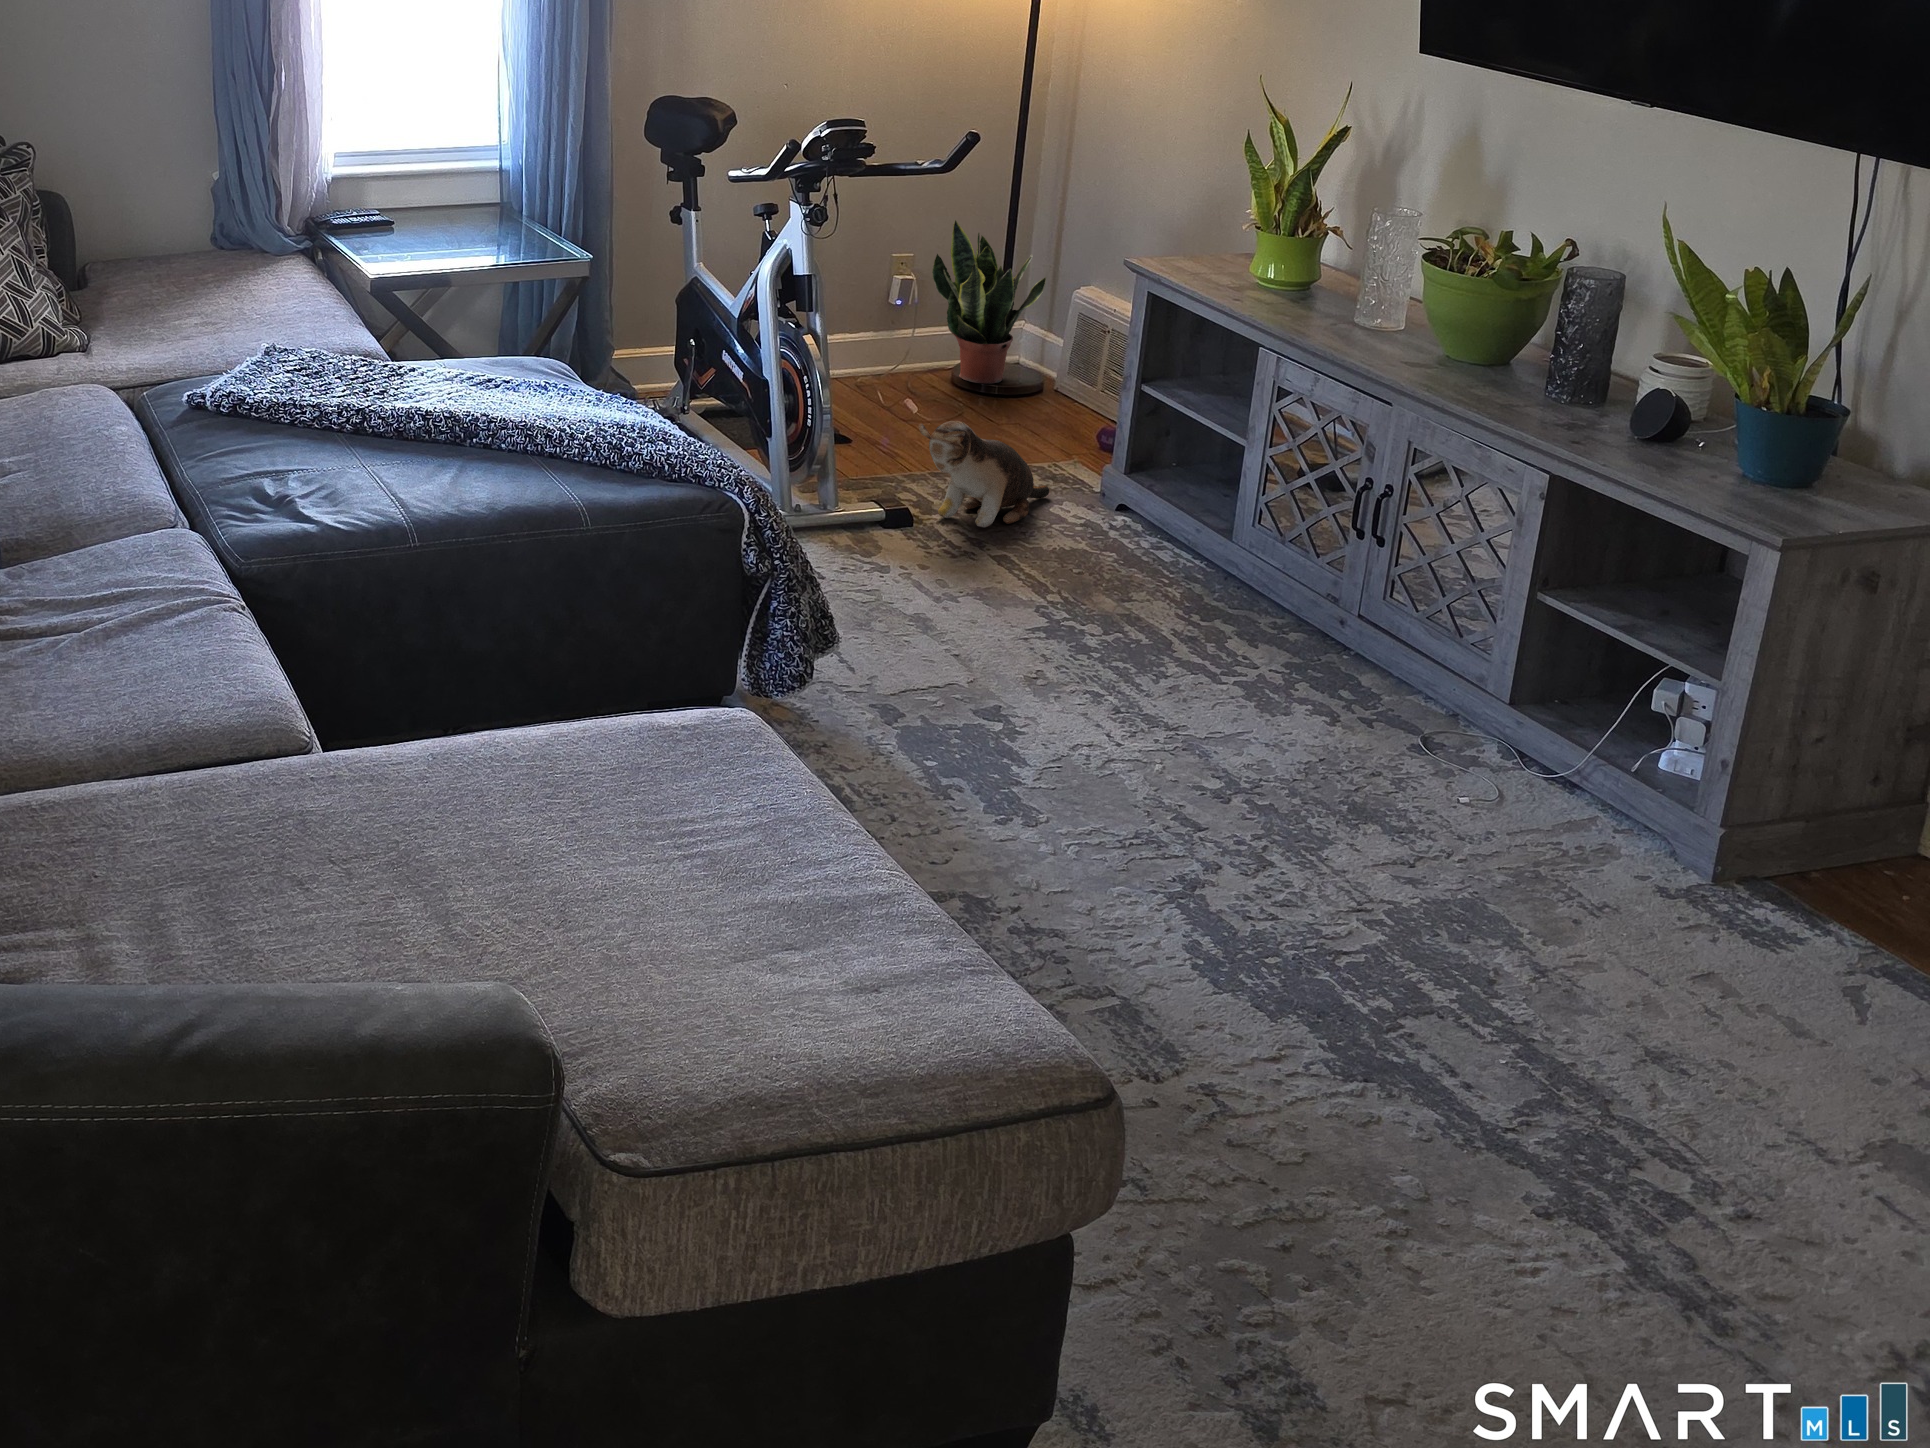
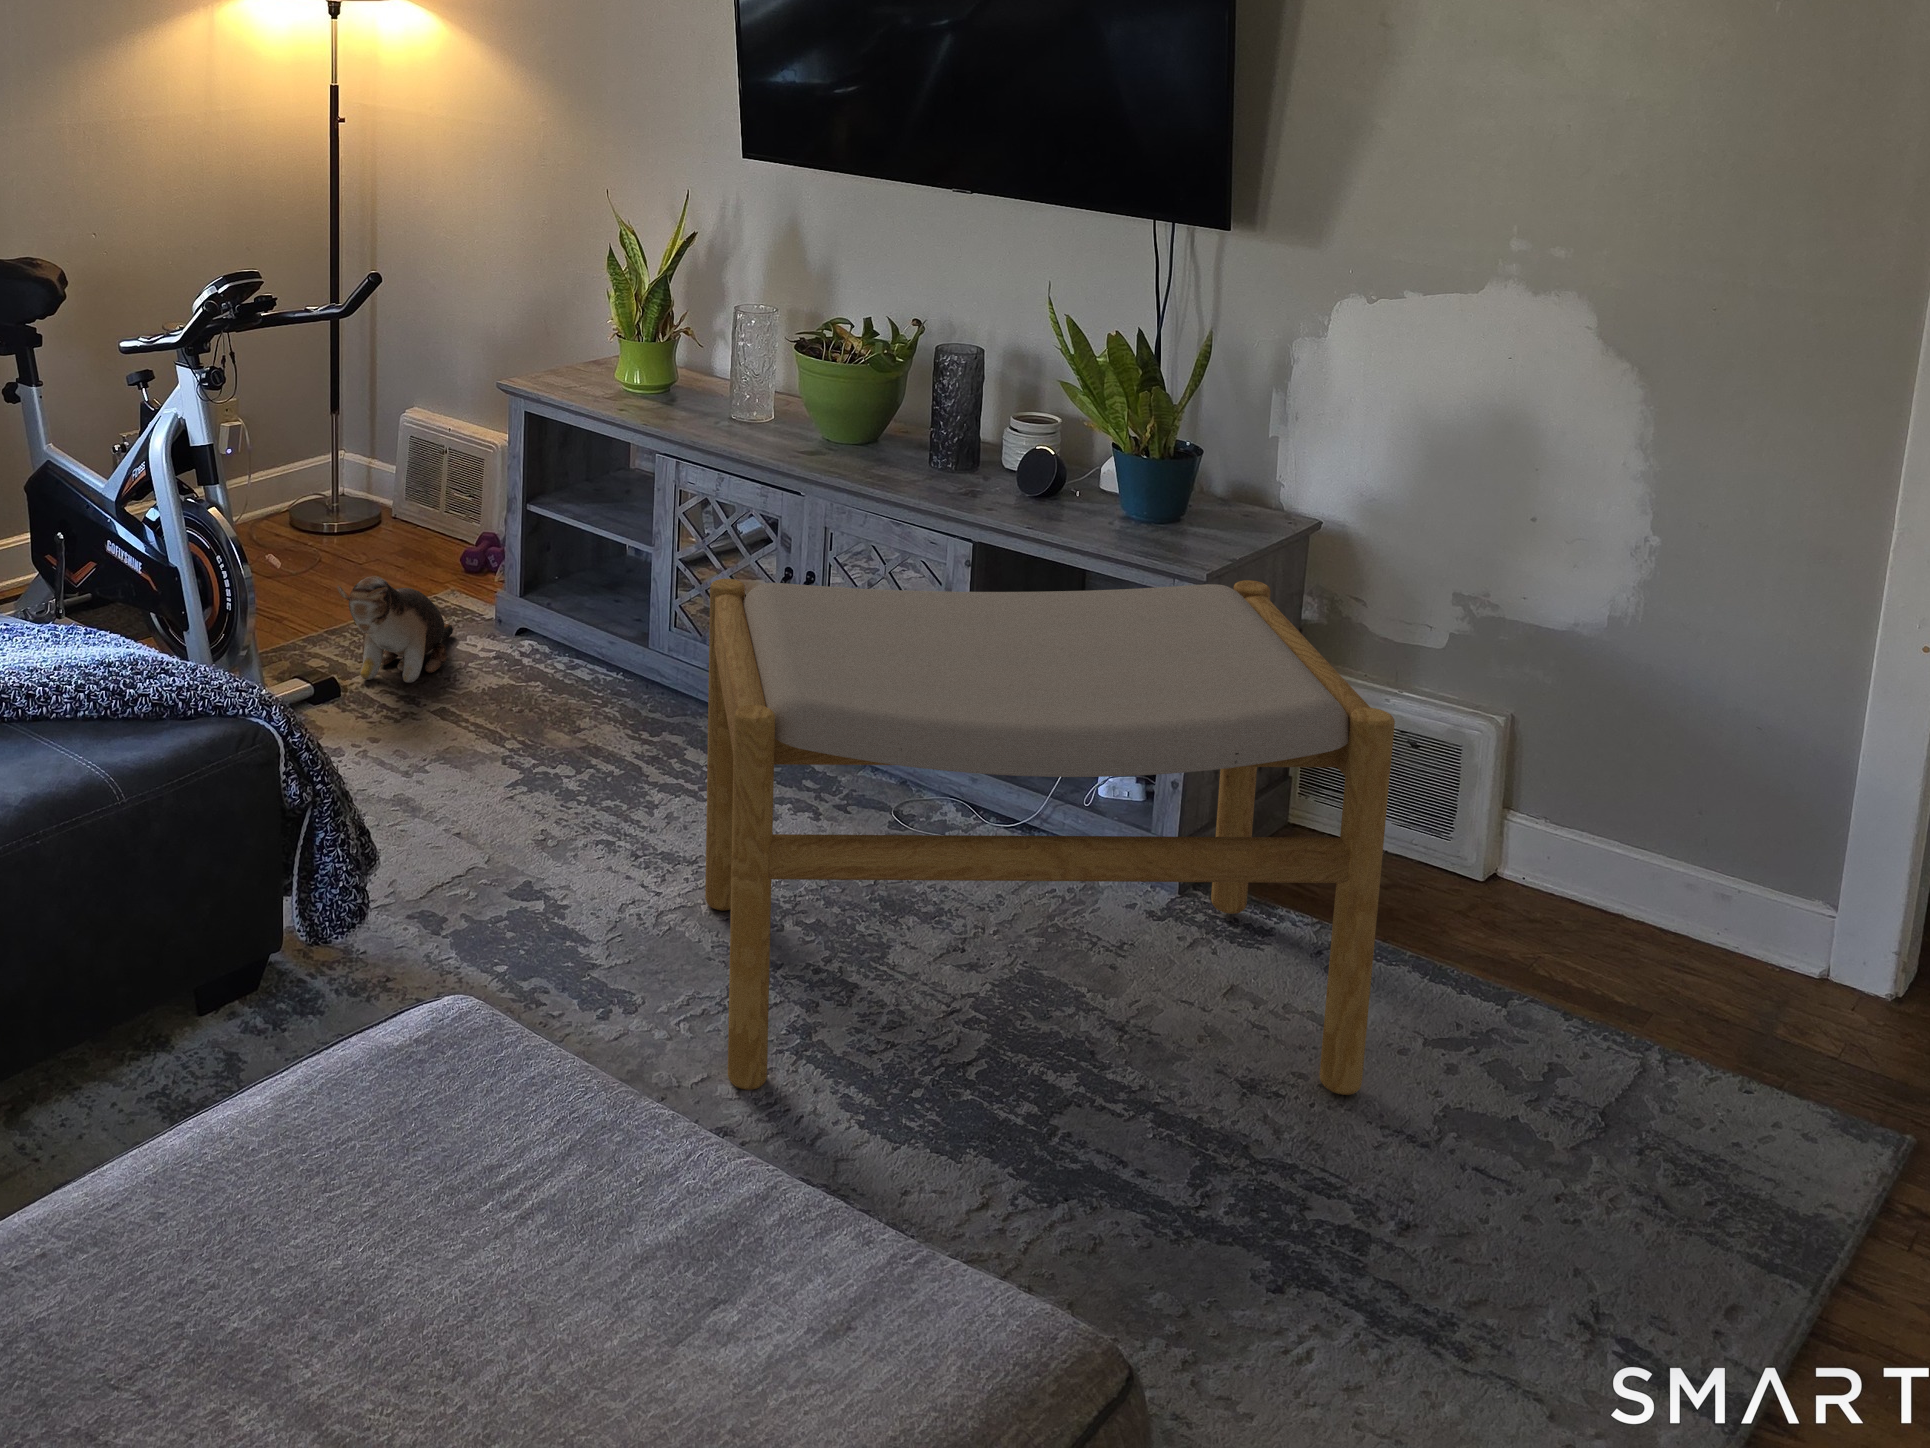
potted plant: present [932,220,1046,383] -> none [260,357,374,523]
footstool: none [1091,452,1884,1100] -> present [705,579,1395,1095]

